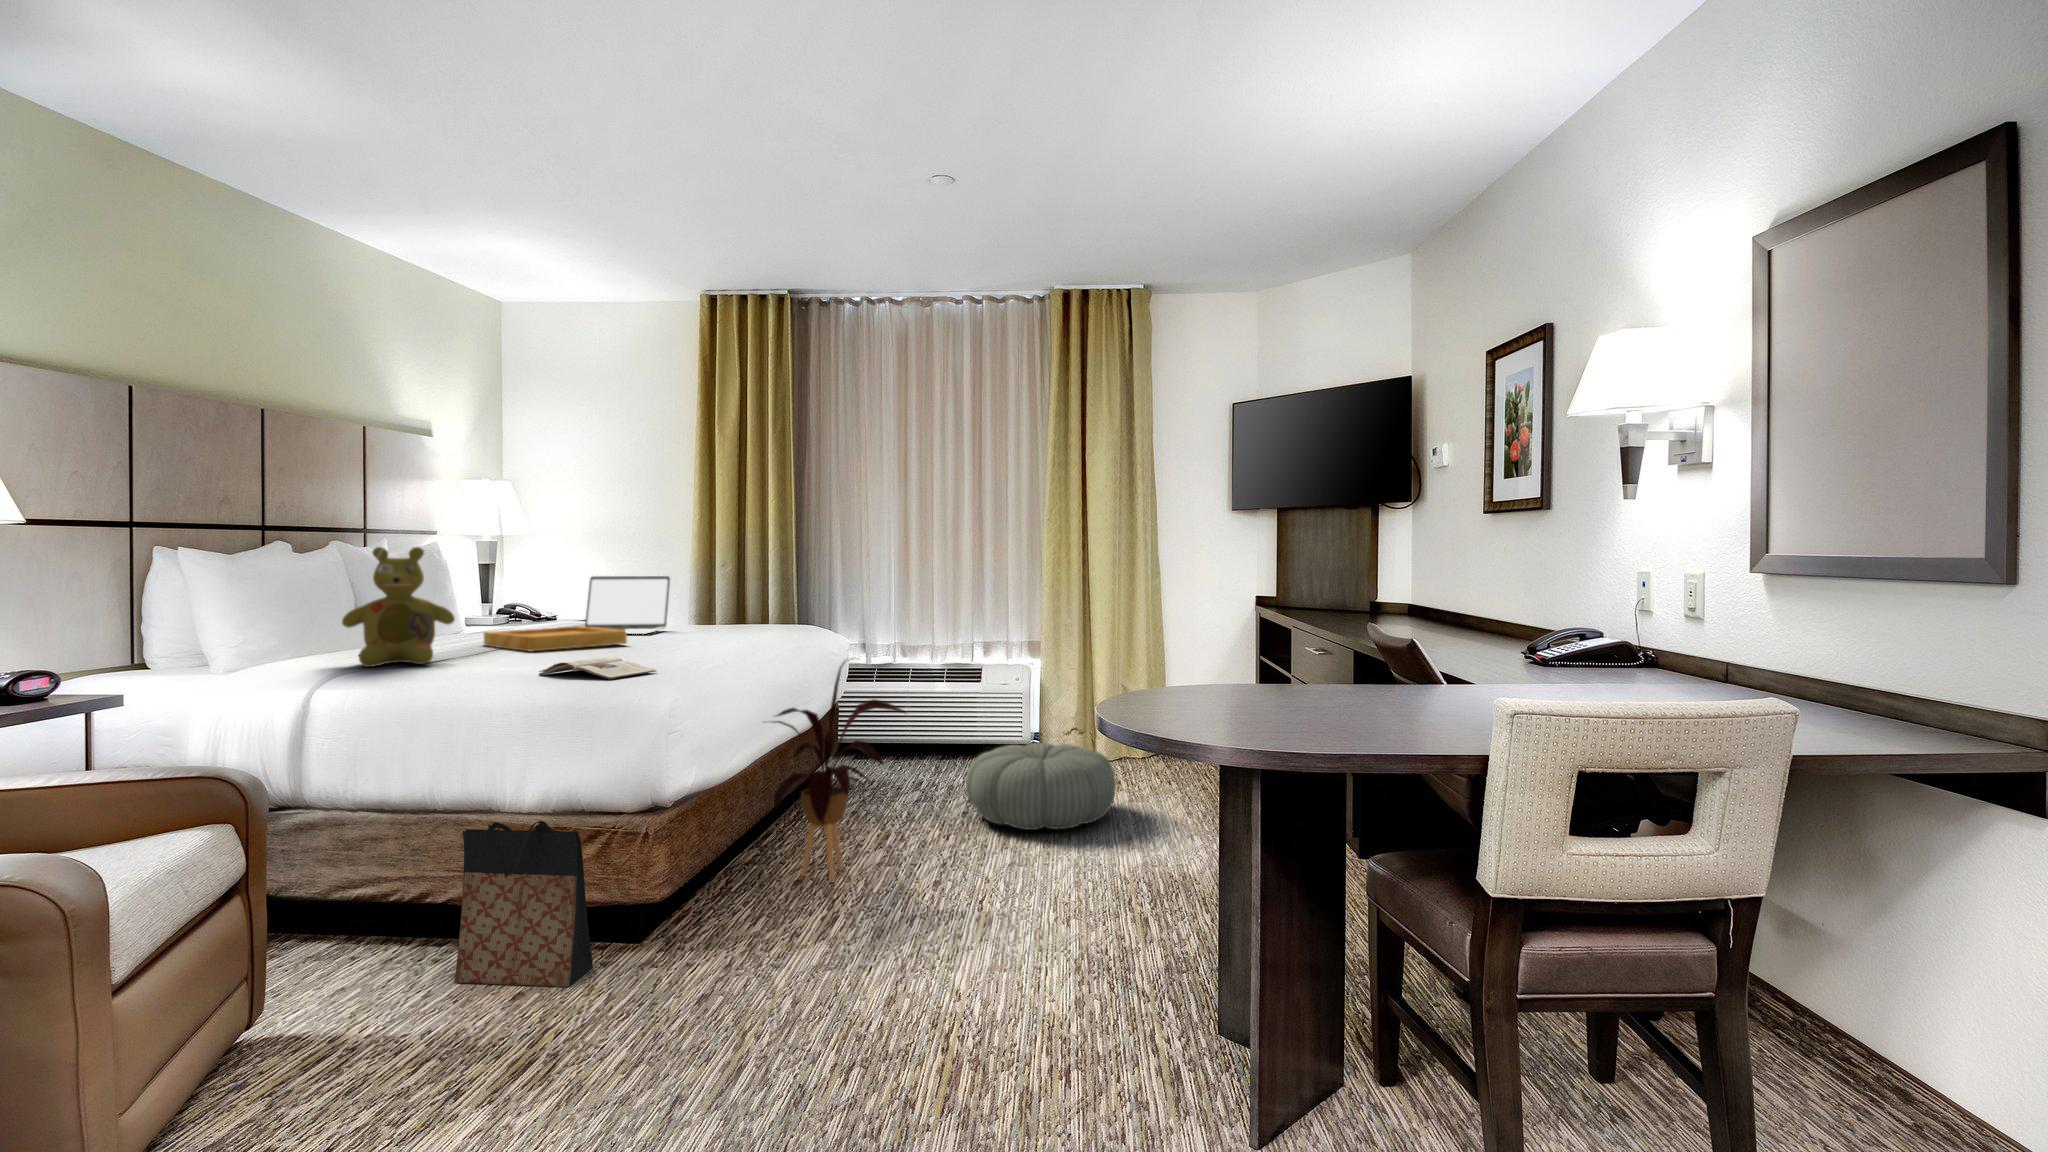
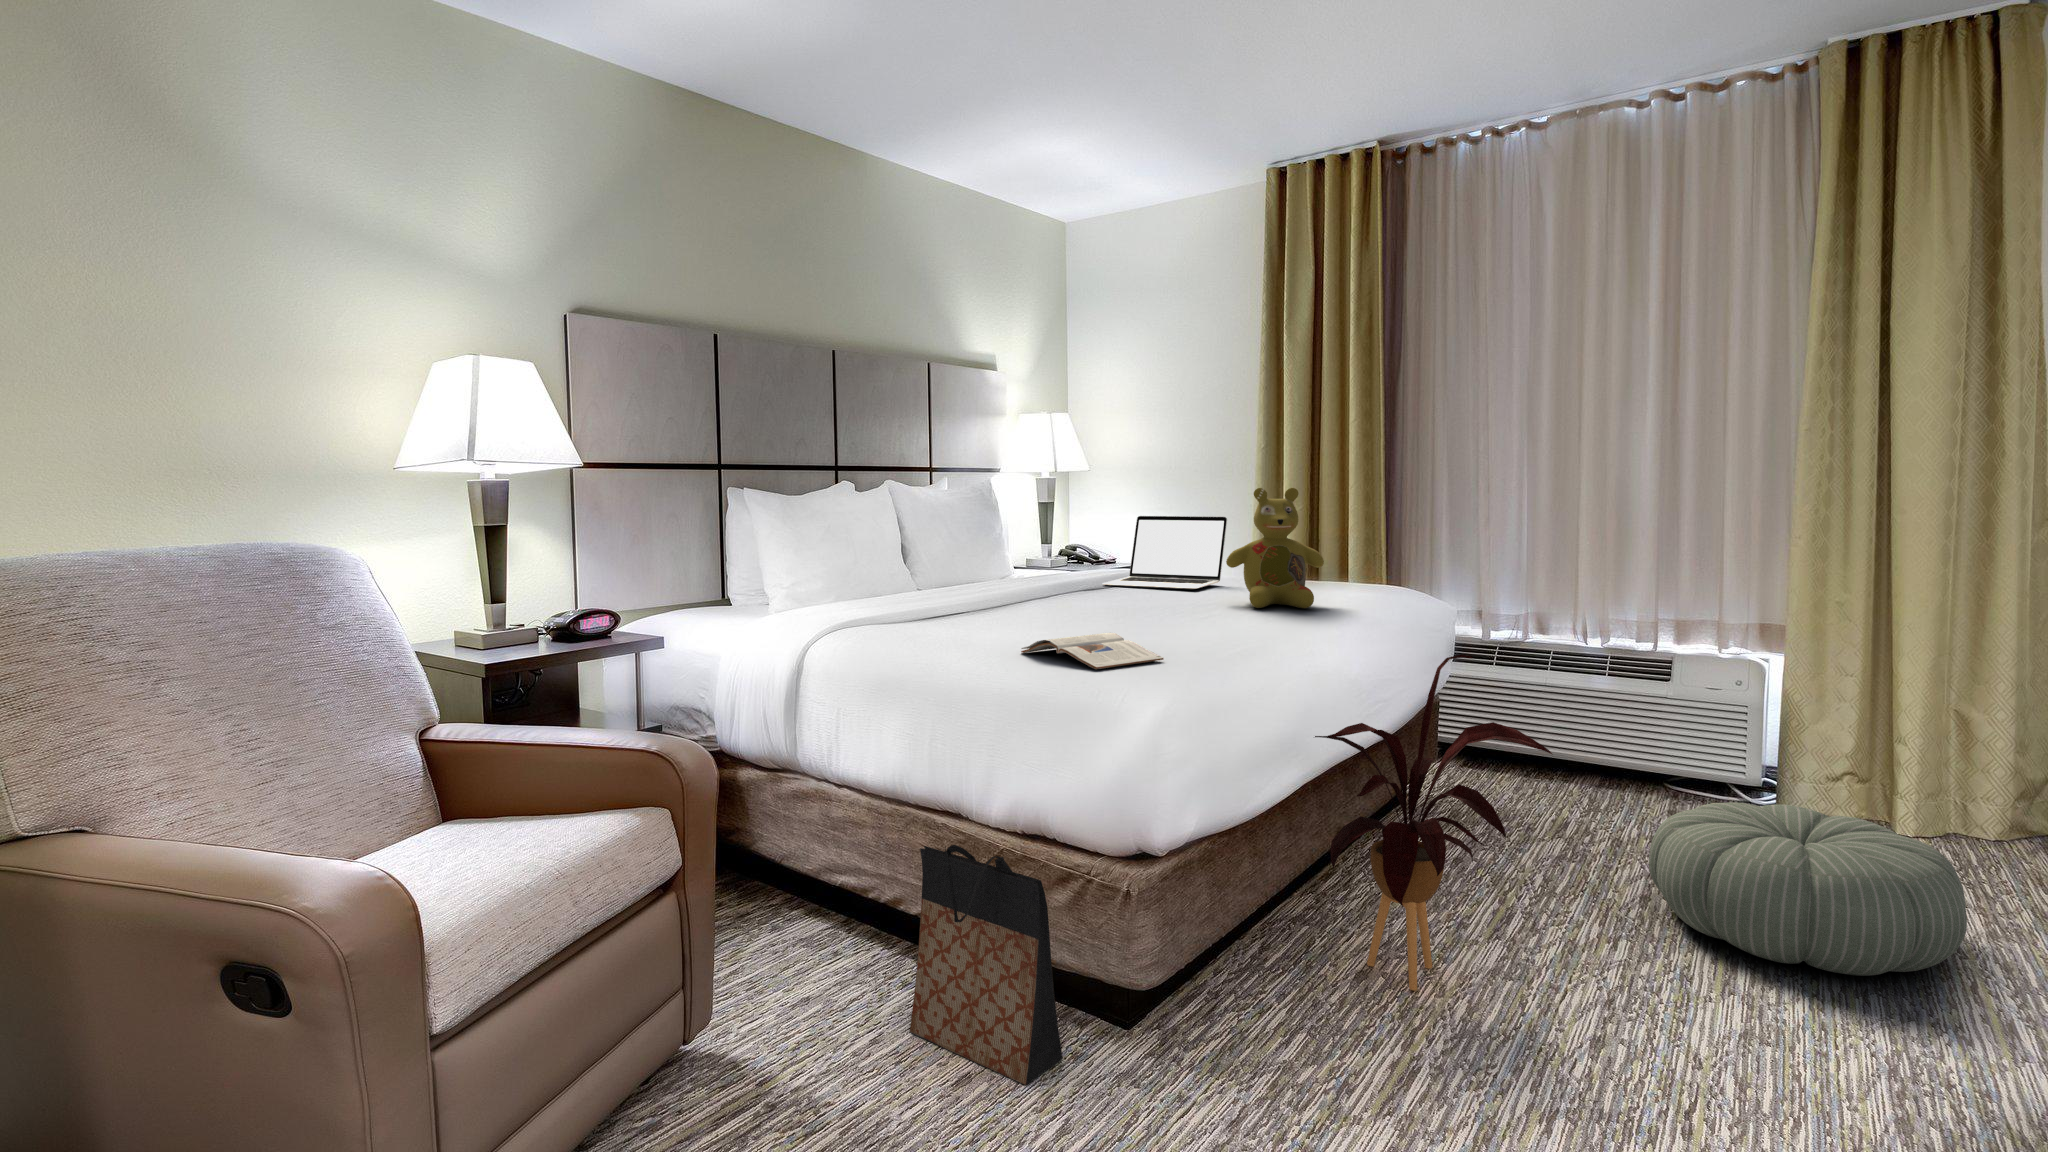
stuffed bear: present [342,547,455,667] -> present [1226,488,1324,608]
tray: present [484,626,627,651] -> none [1008,578,1159,611]

